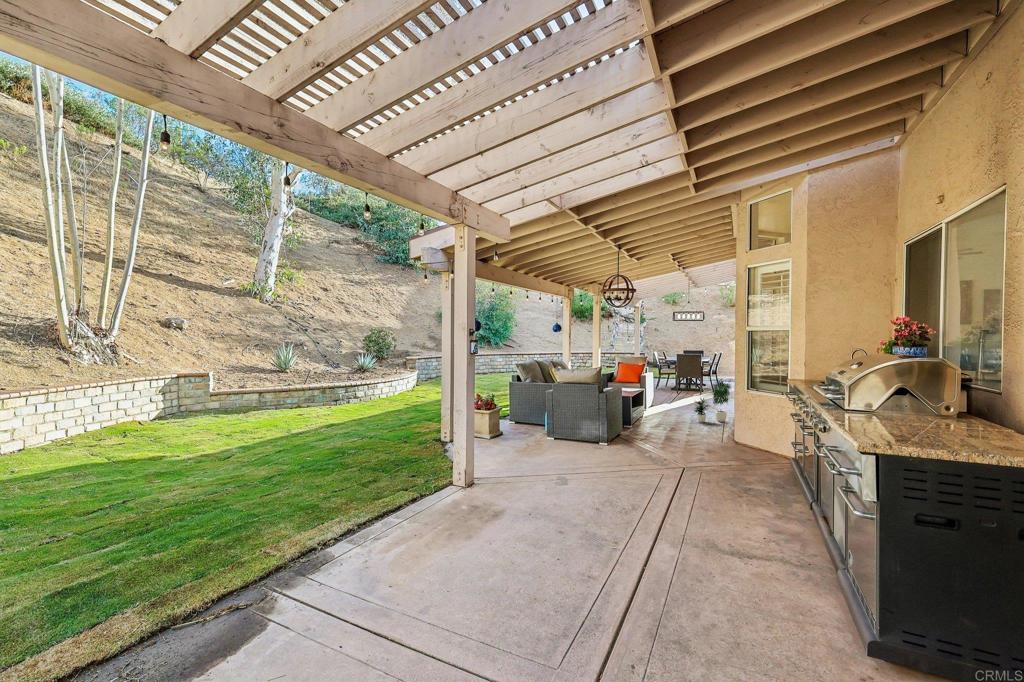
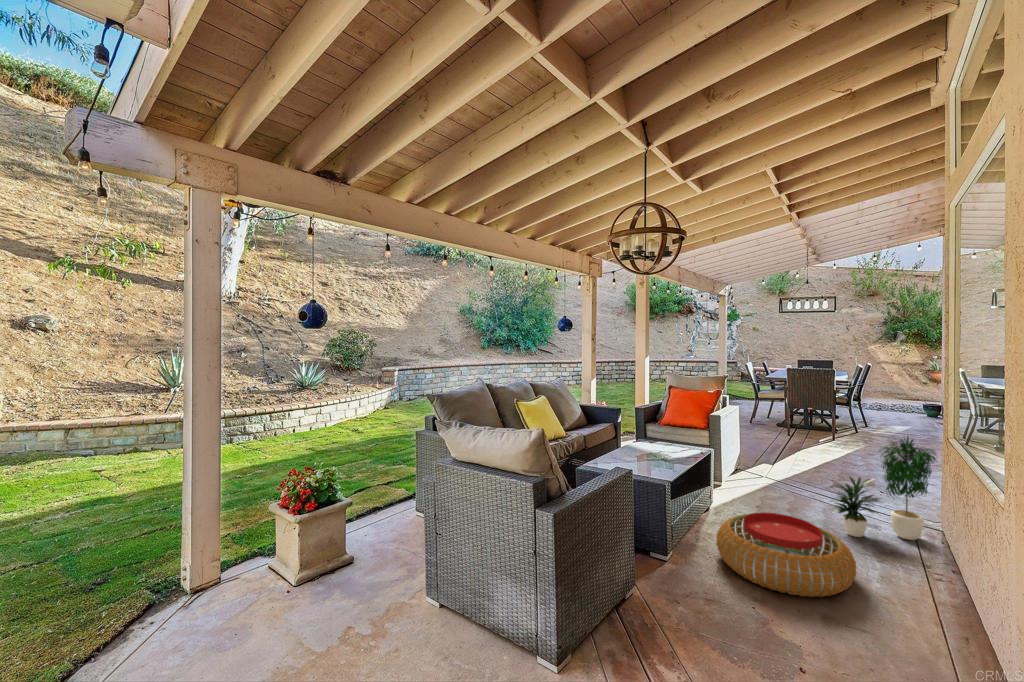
pouf: none [648,410,698,433] -> present [716,513,856,597]

